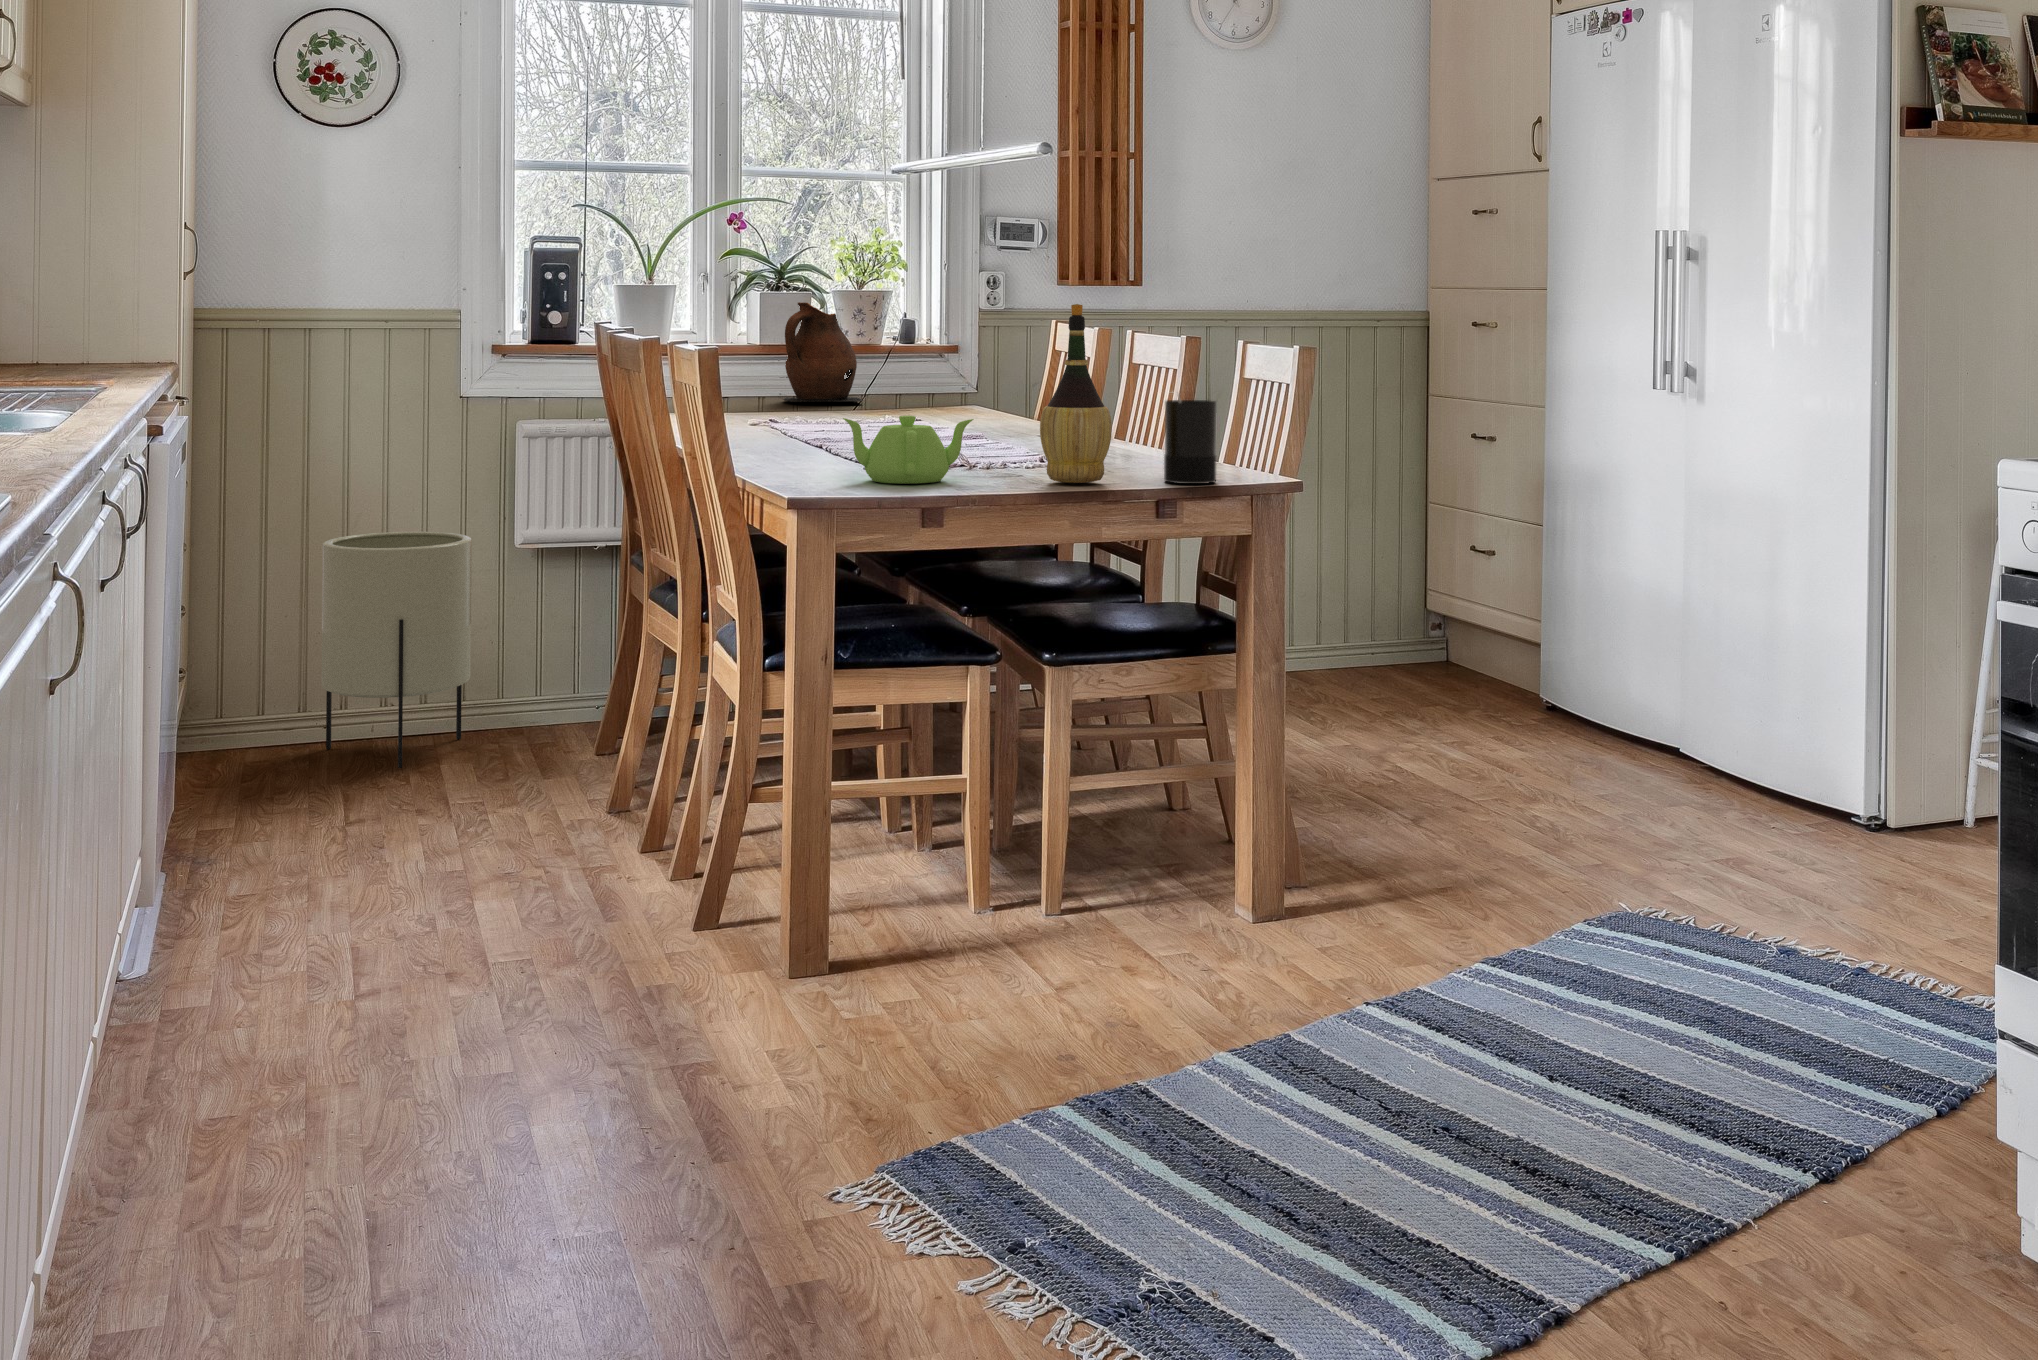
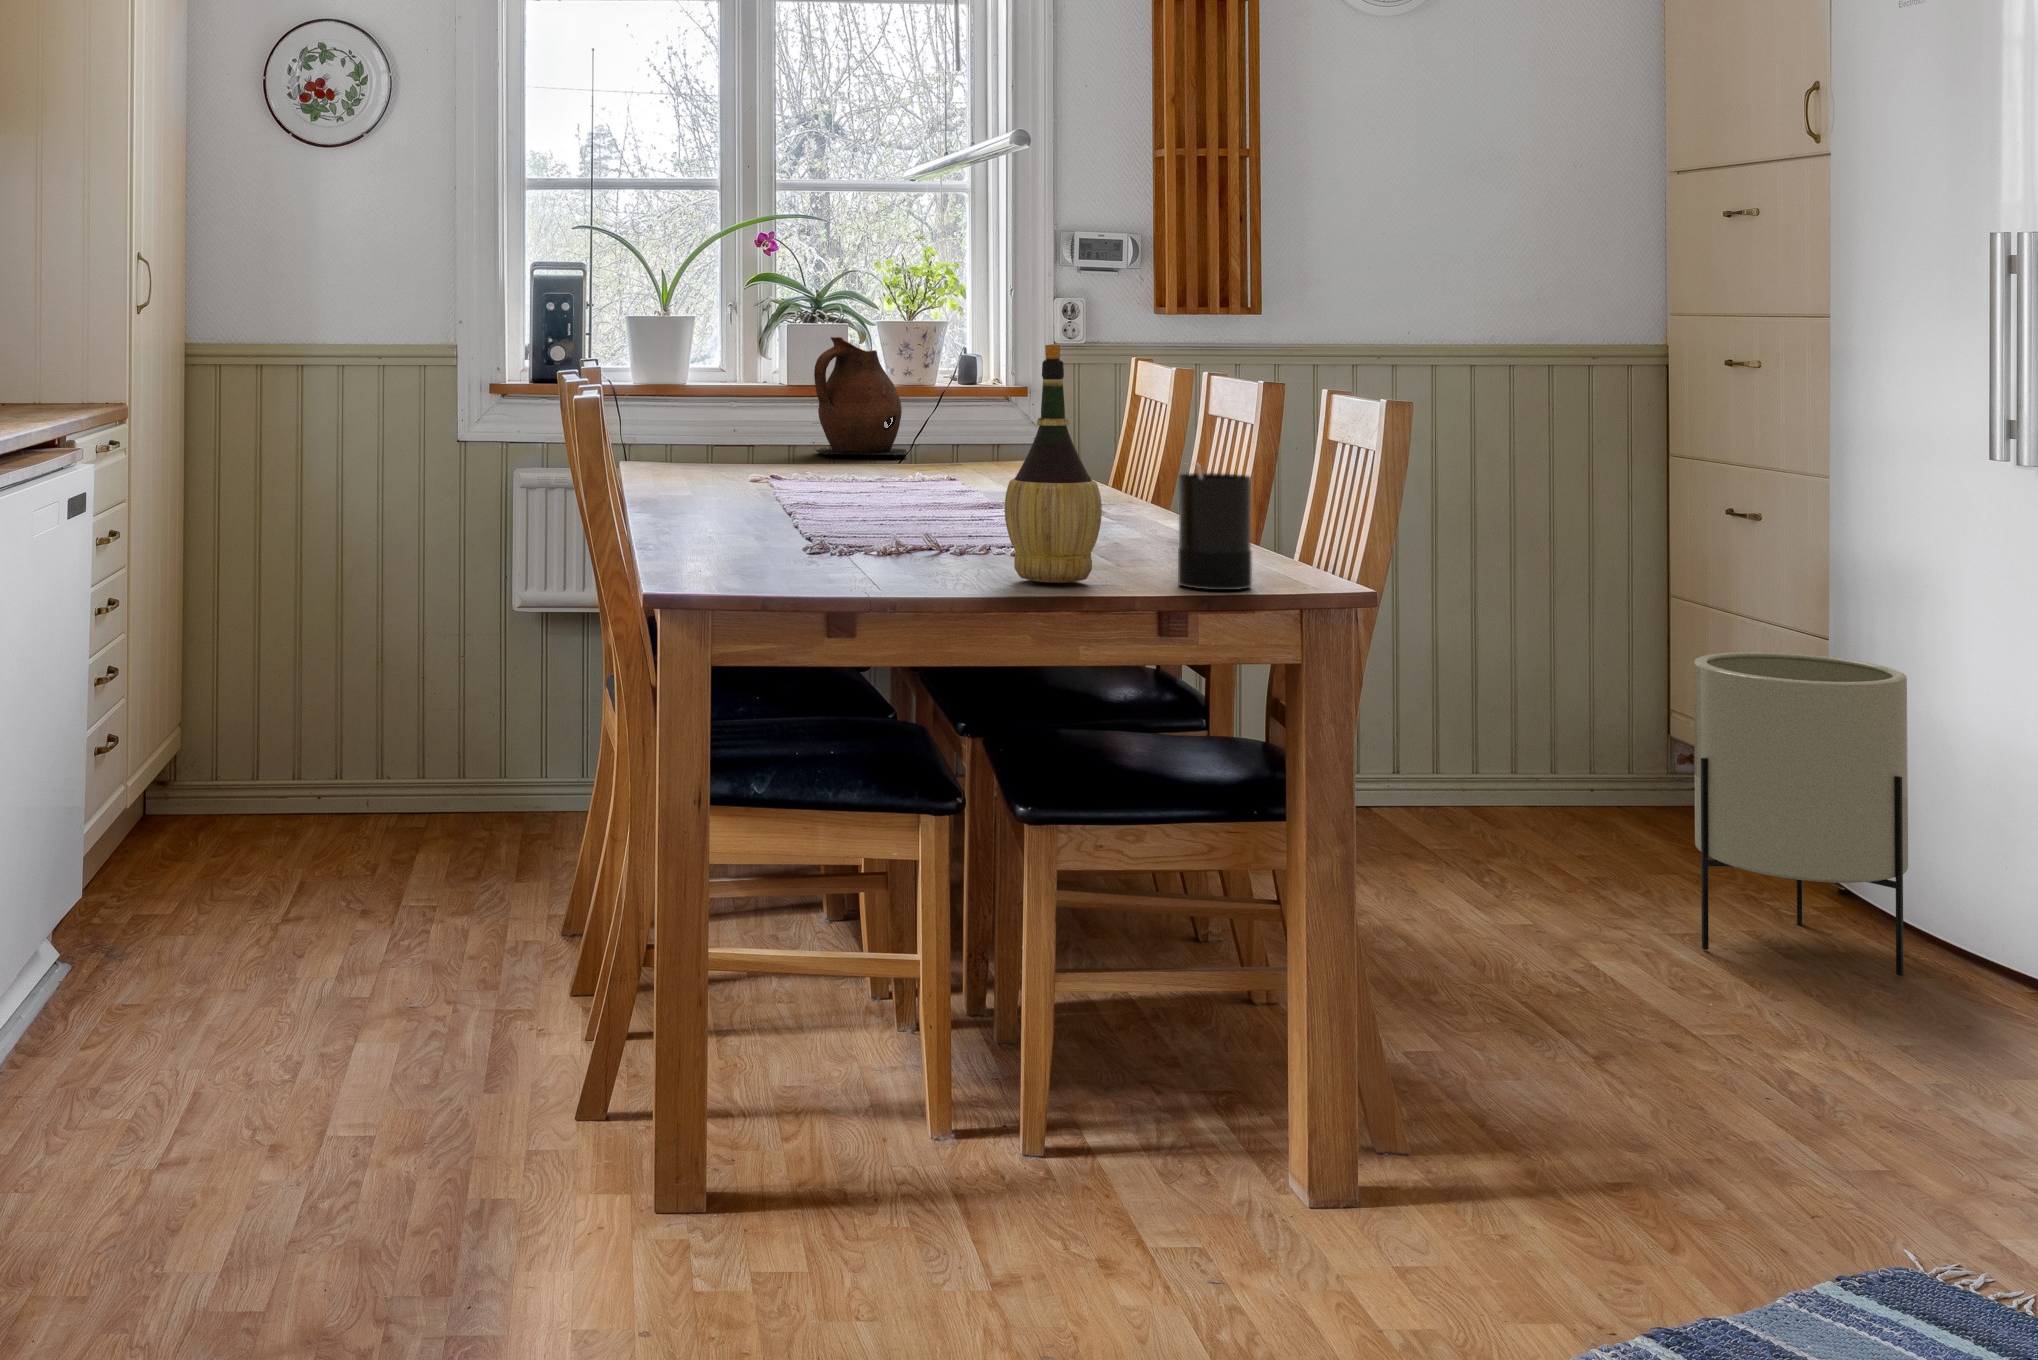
teapot: present [843,416,973,484] -> none [753,487,922,576]
planter: present [322,532,472,768] -> present [1694,652,1908,976]

